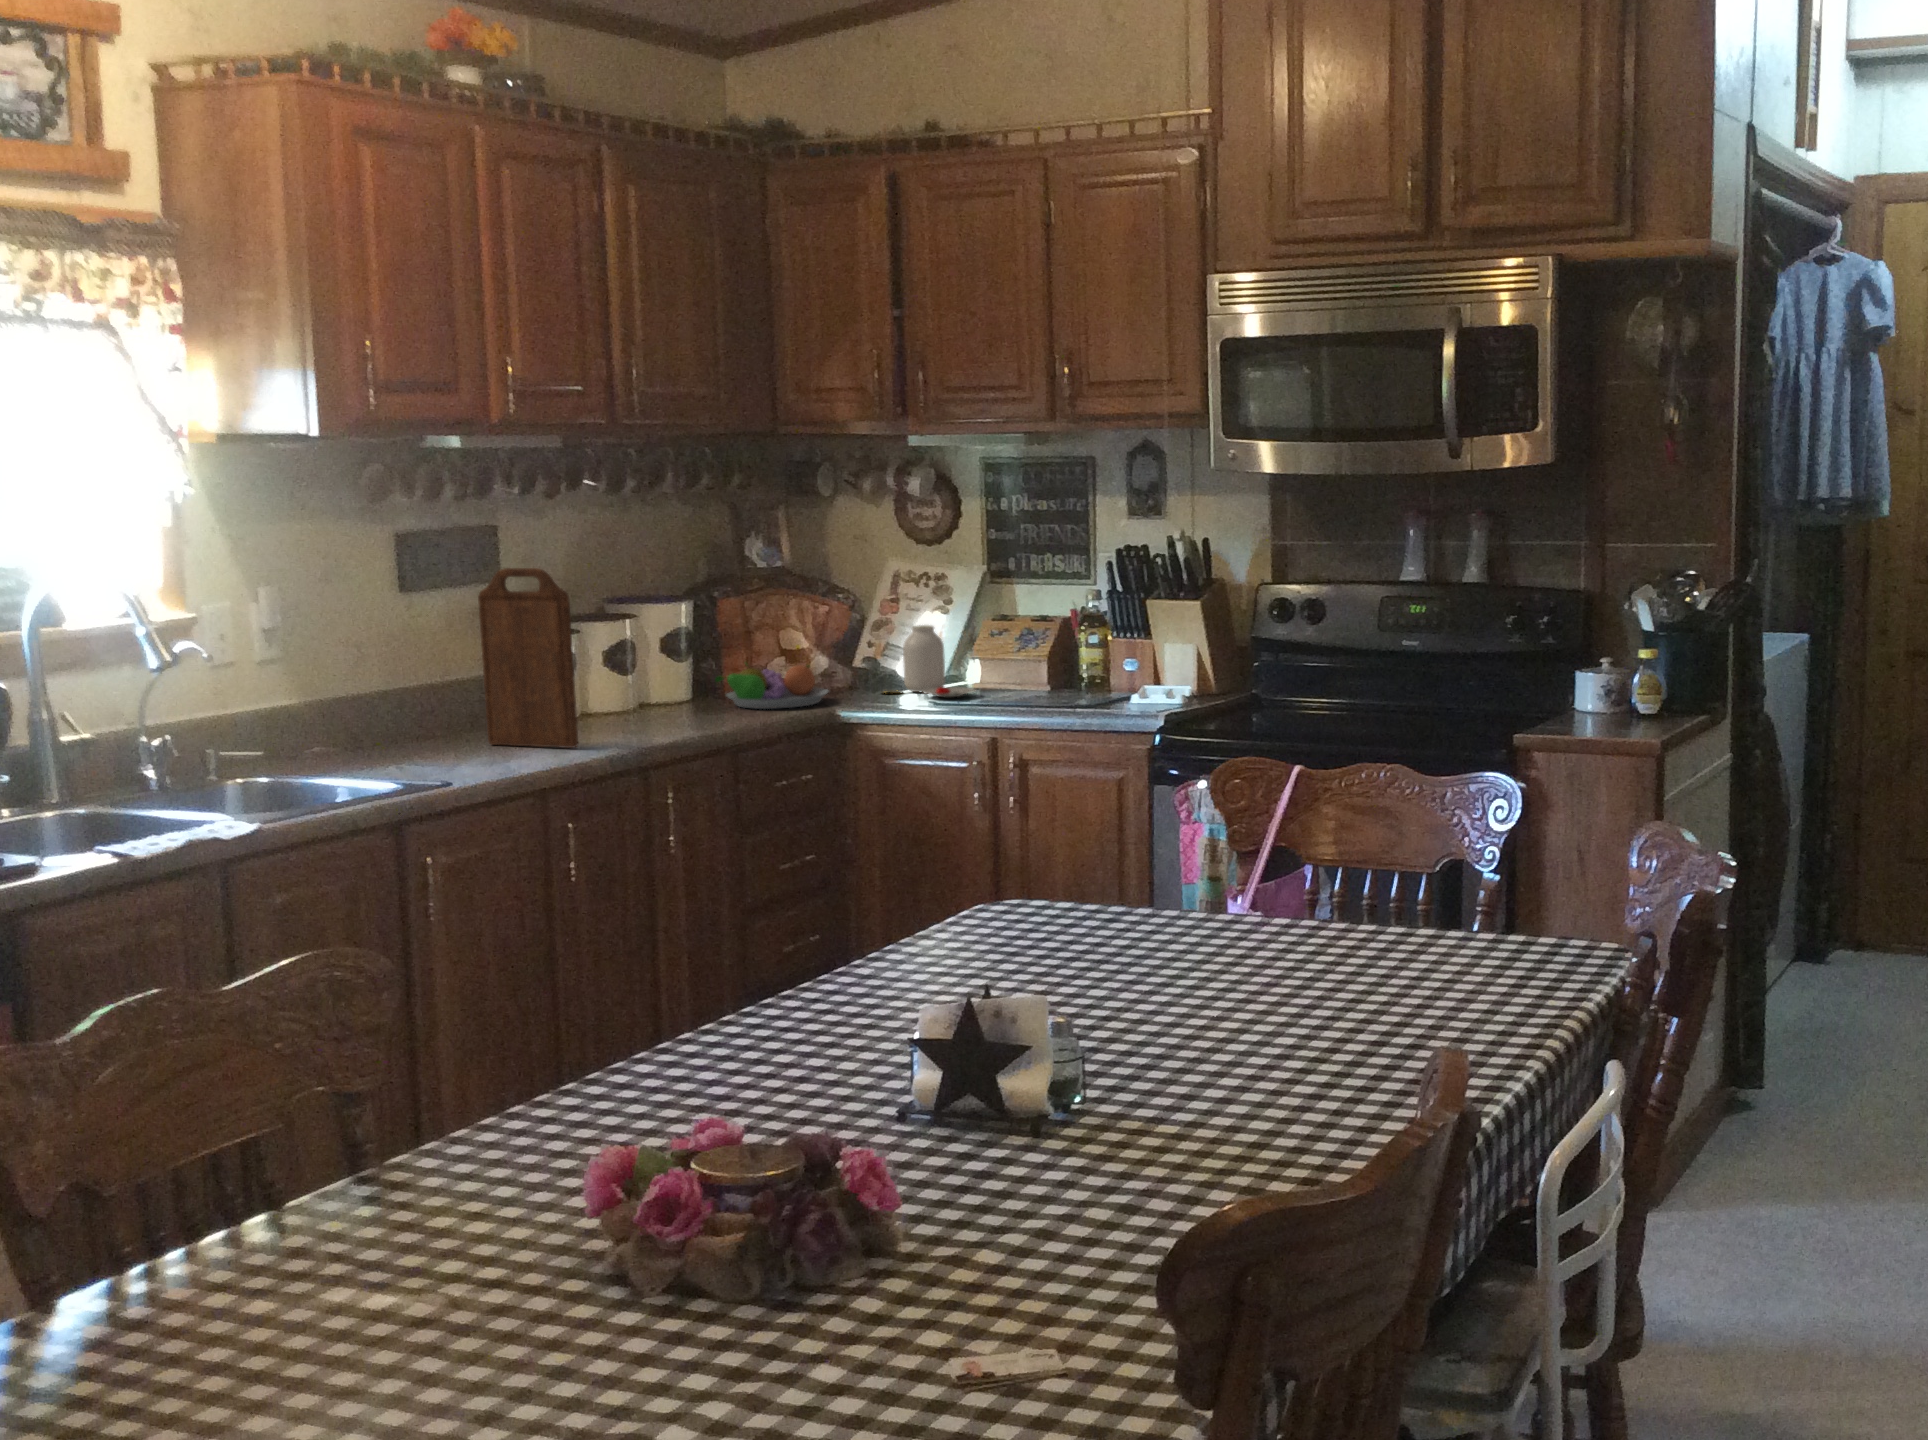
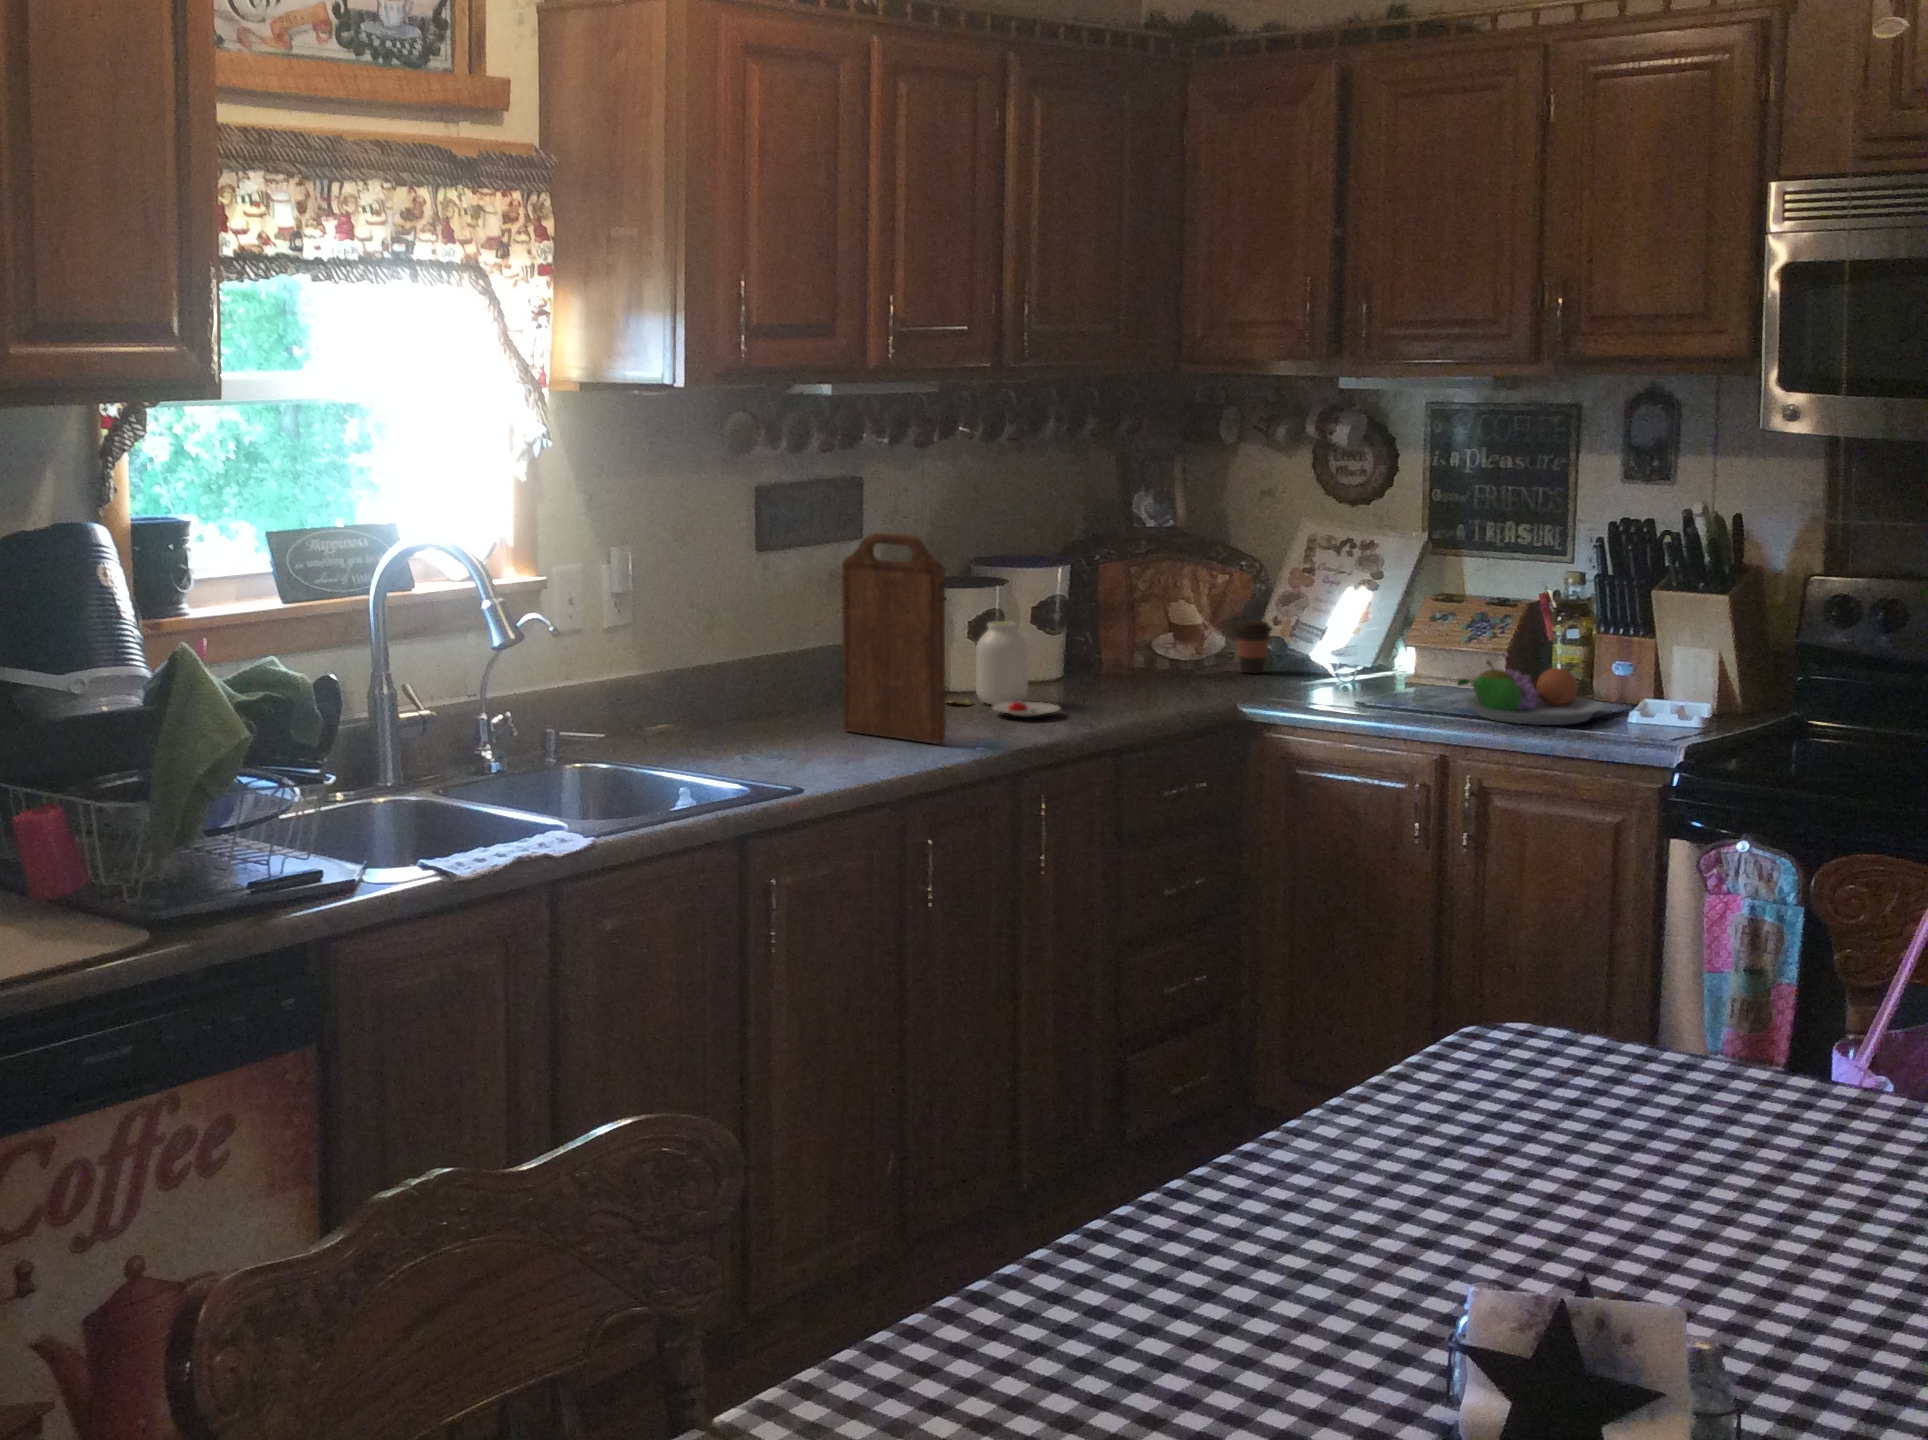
jar: present [891,625,976,697] -> present [947,621,1060,716]
coffee cup: none [831,643,865,688] -> present [1234,620,1272,673]
fruit bowl: present [715,663,828,709] -> present [1457,661,1603,725]

